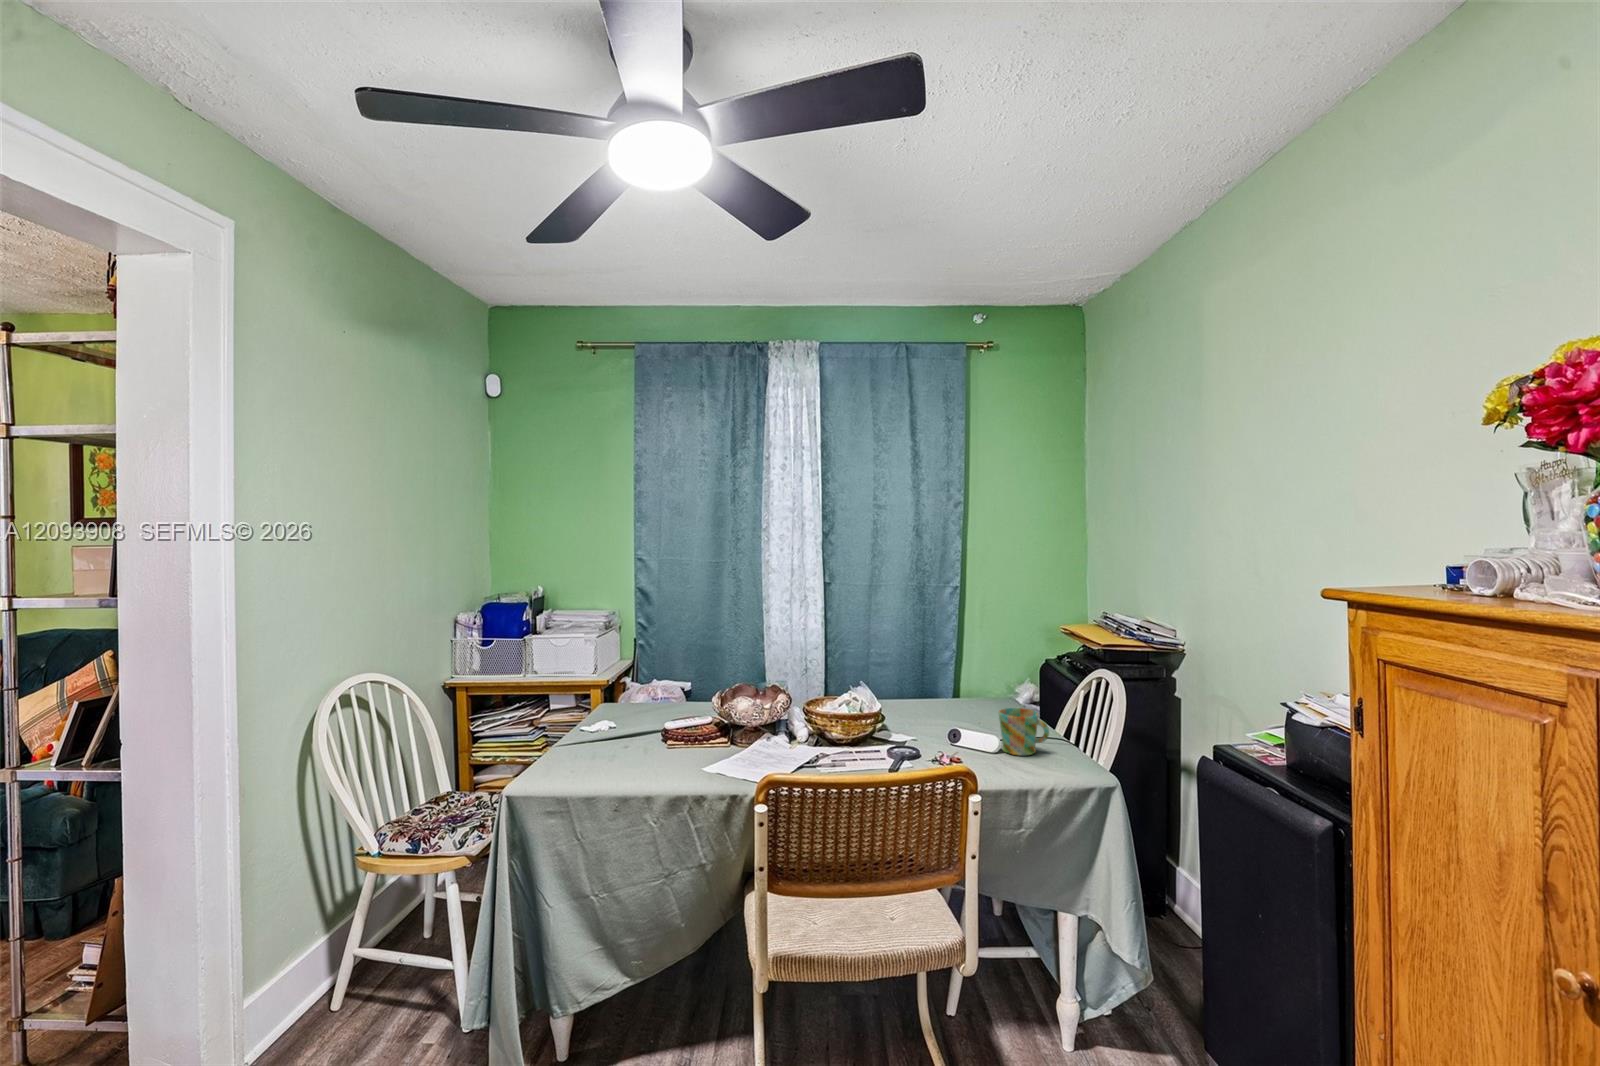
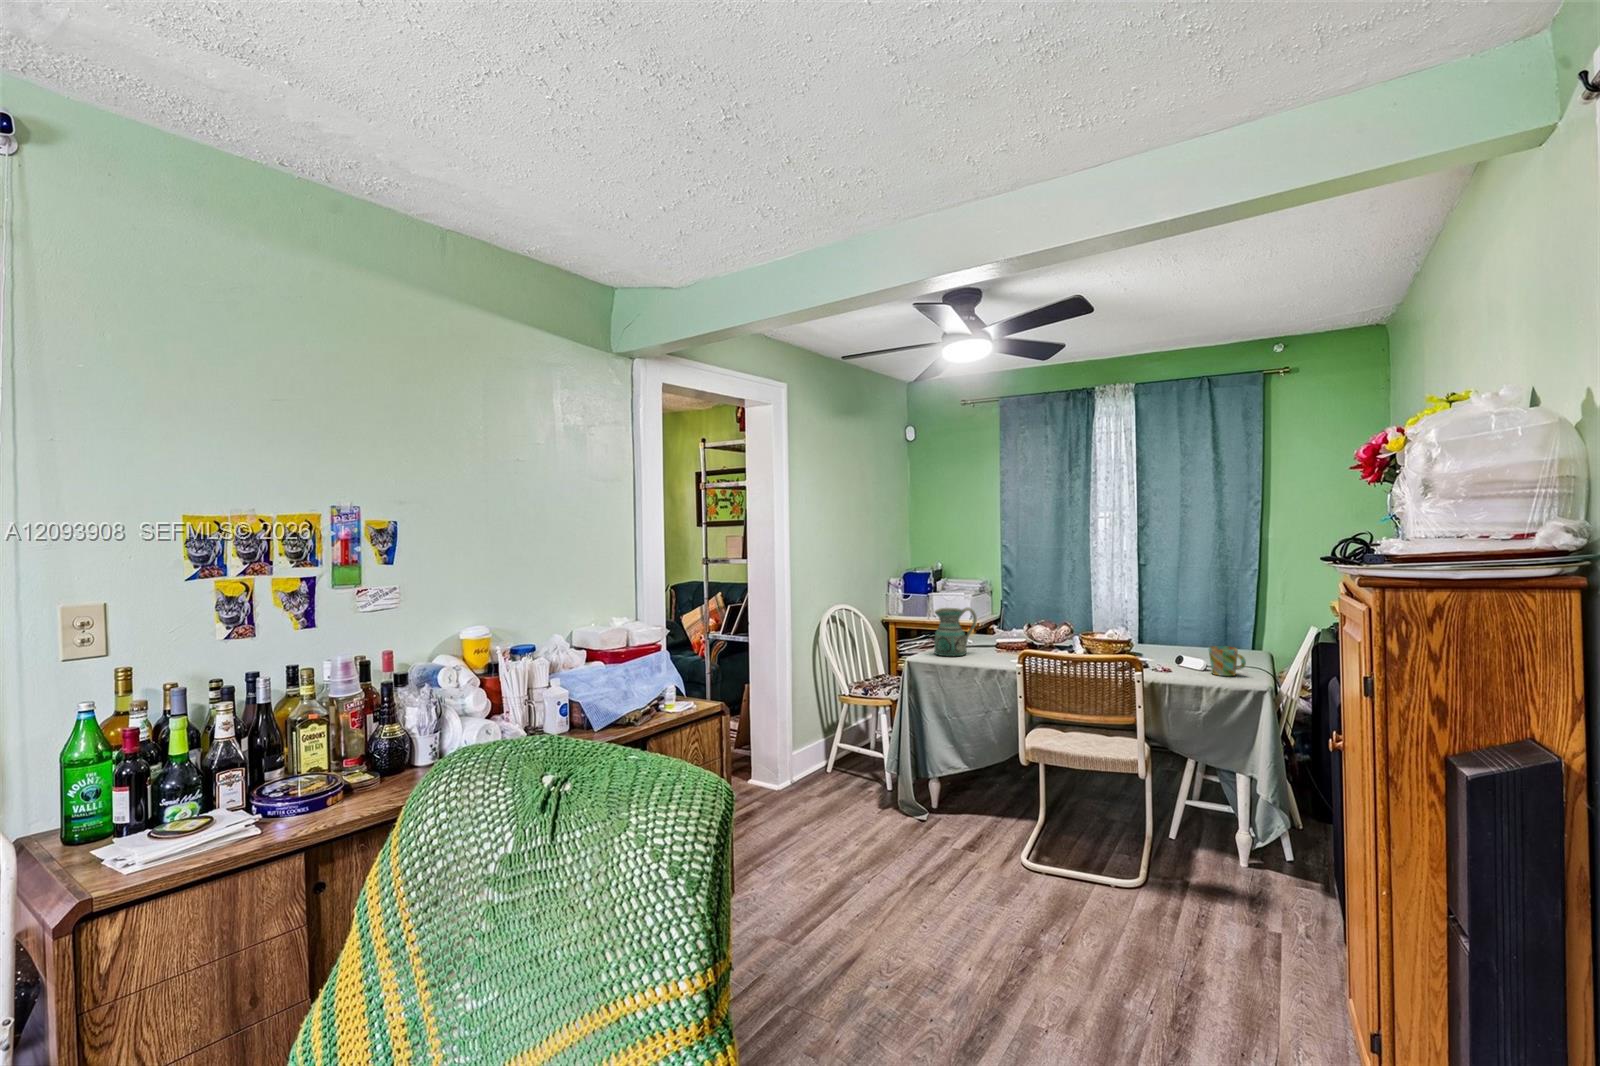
ceramic pitcher: none [563,672,641,771] -> present [934,608,977,656]

